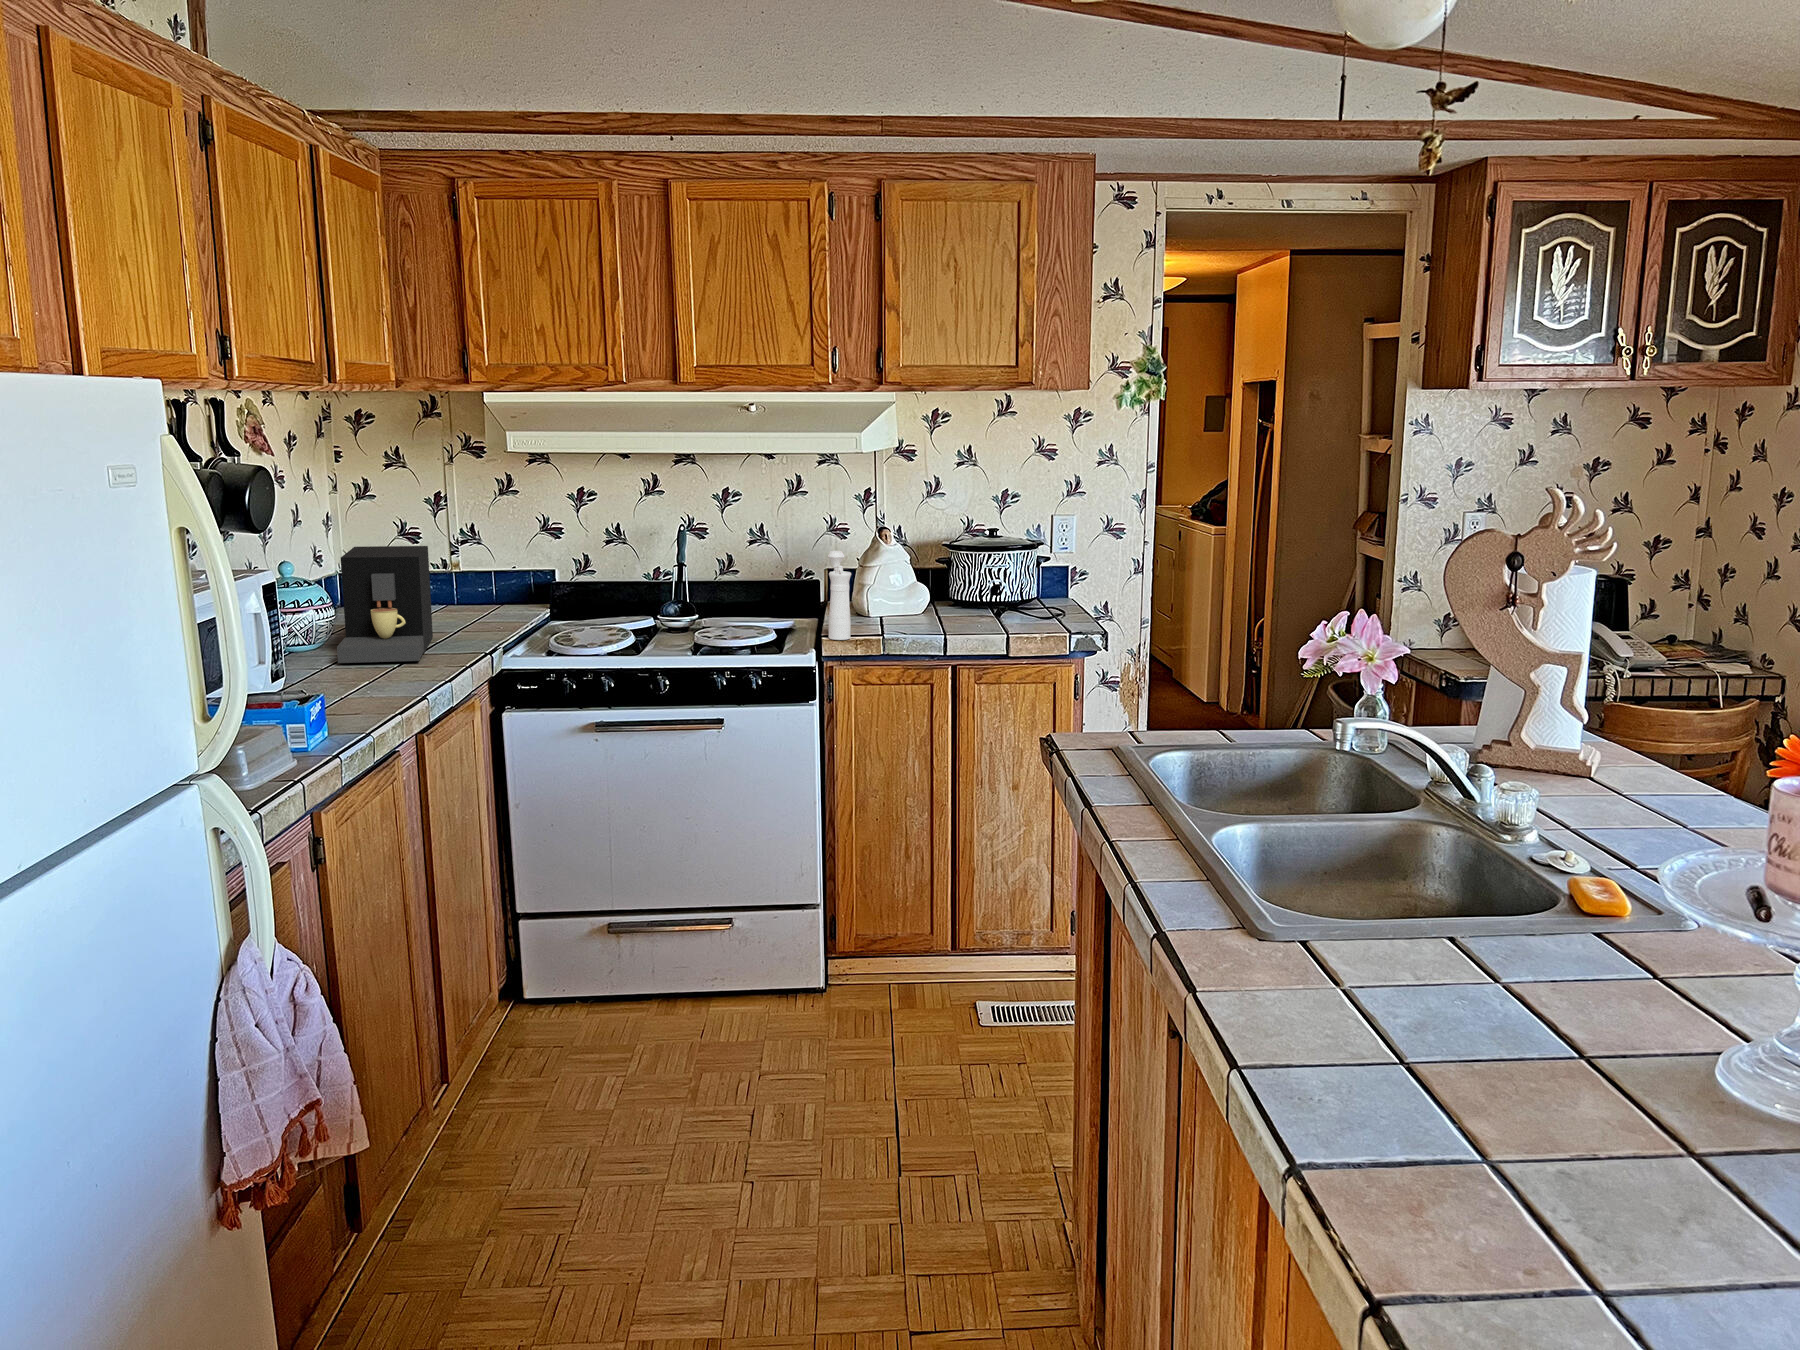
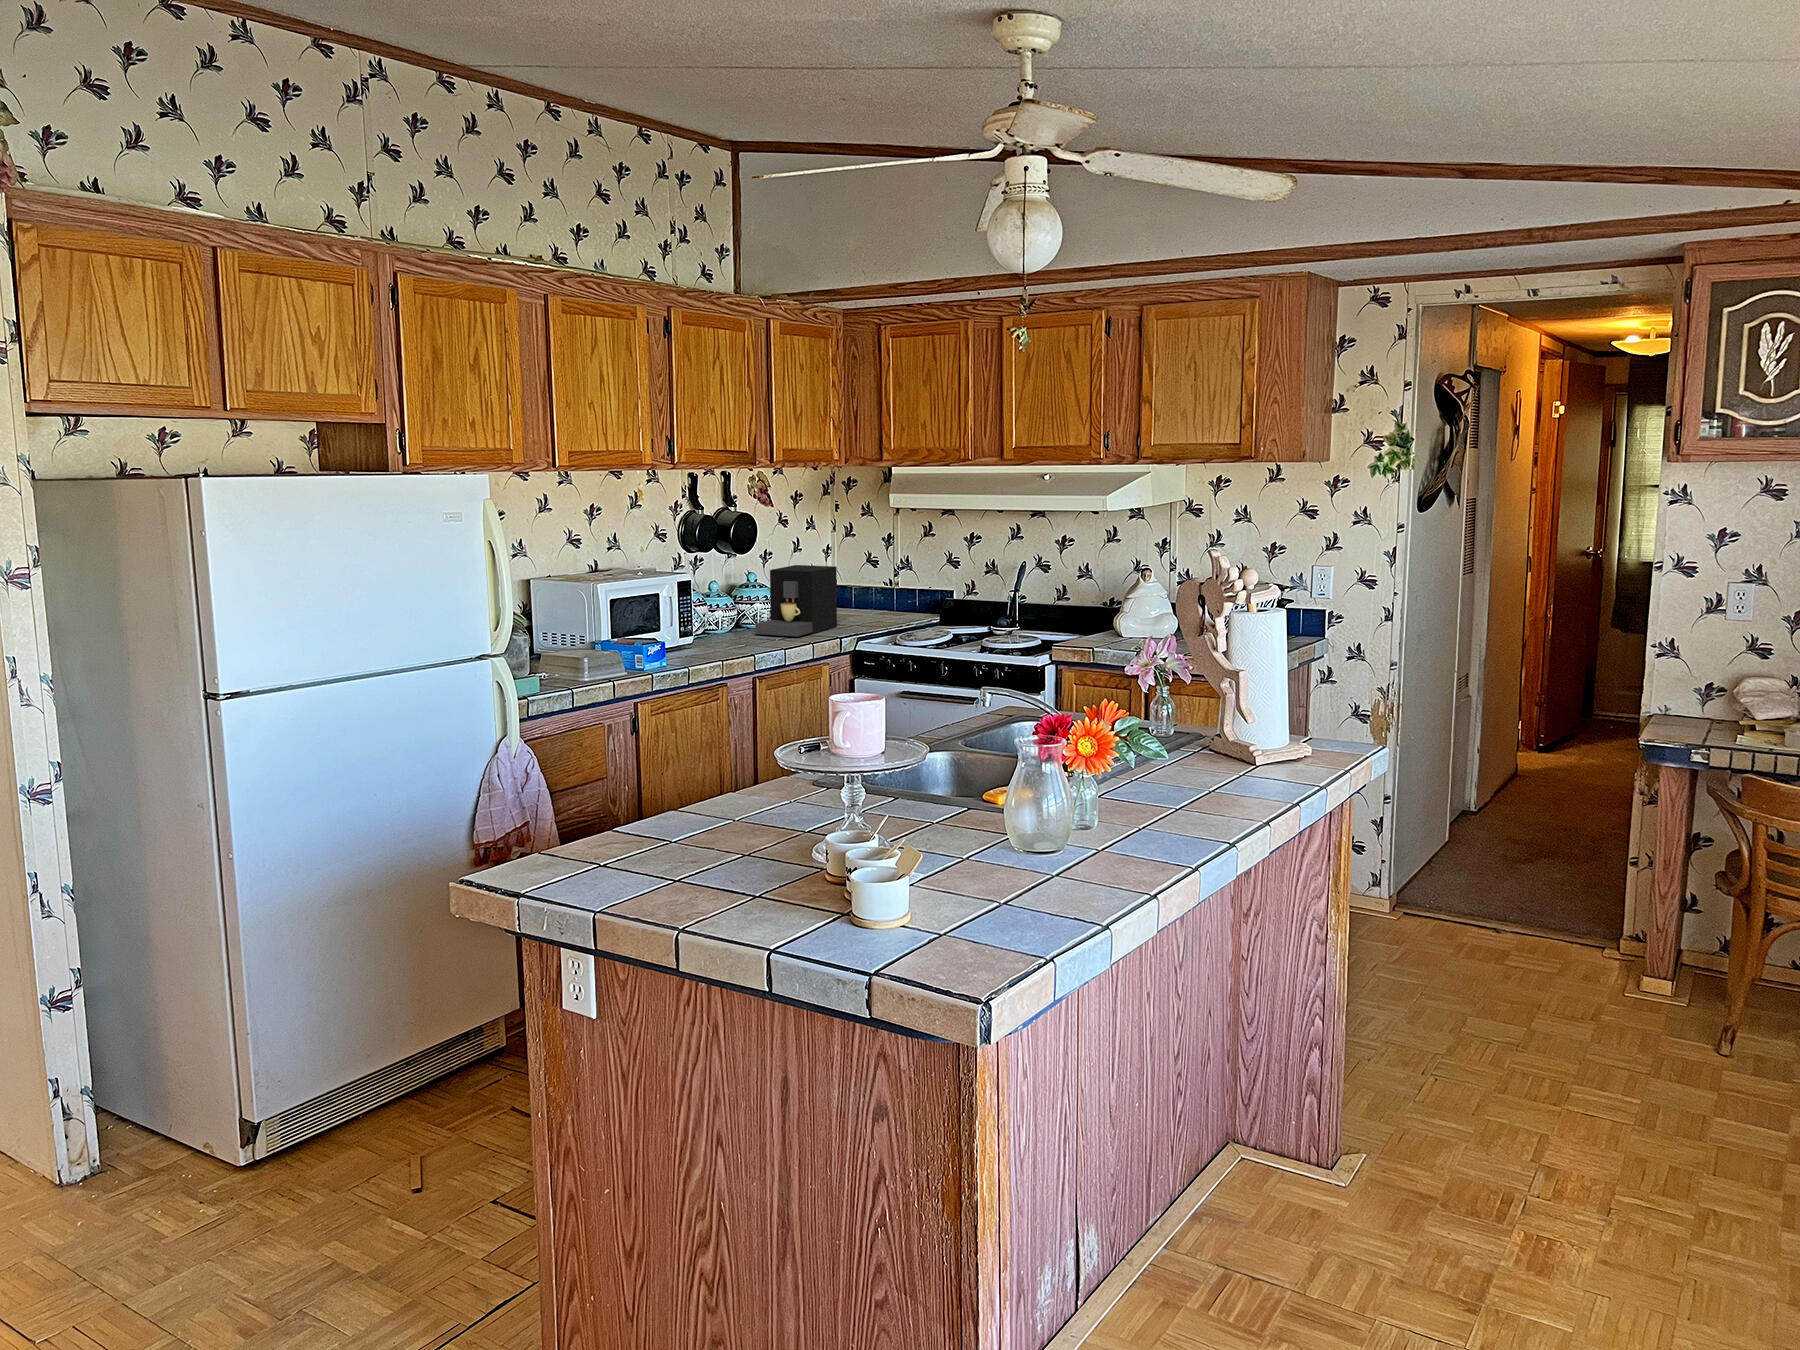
pepper mill: present [828,551,851,640] -> none [1081,584,1108,649]

